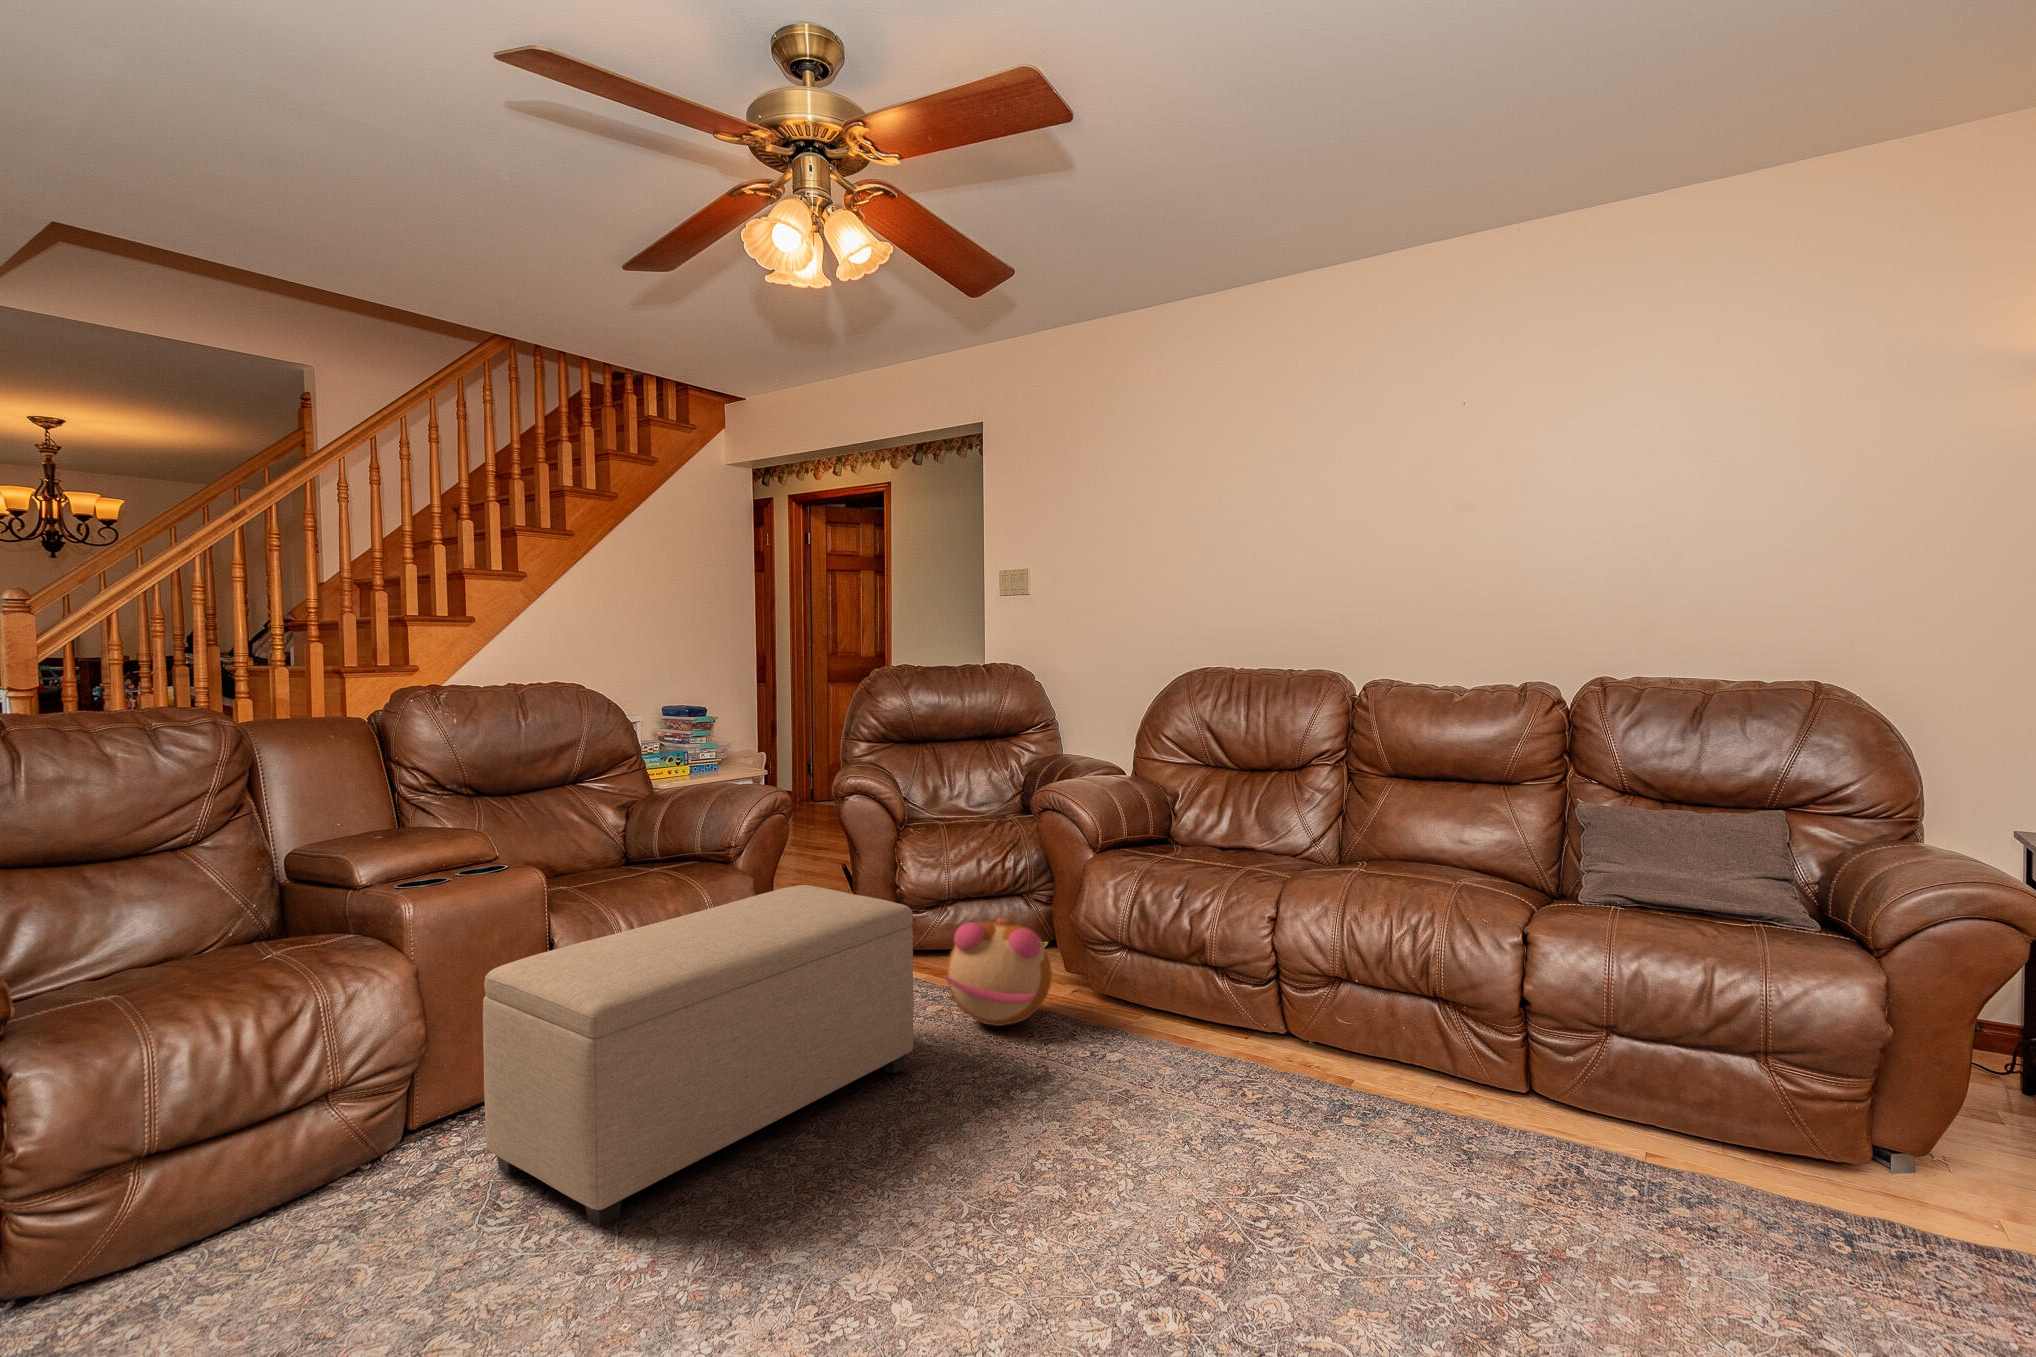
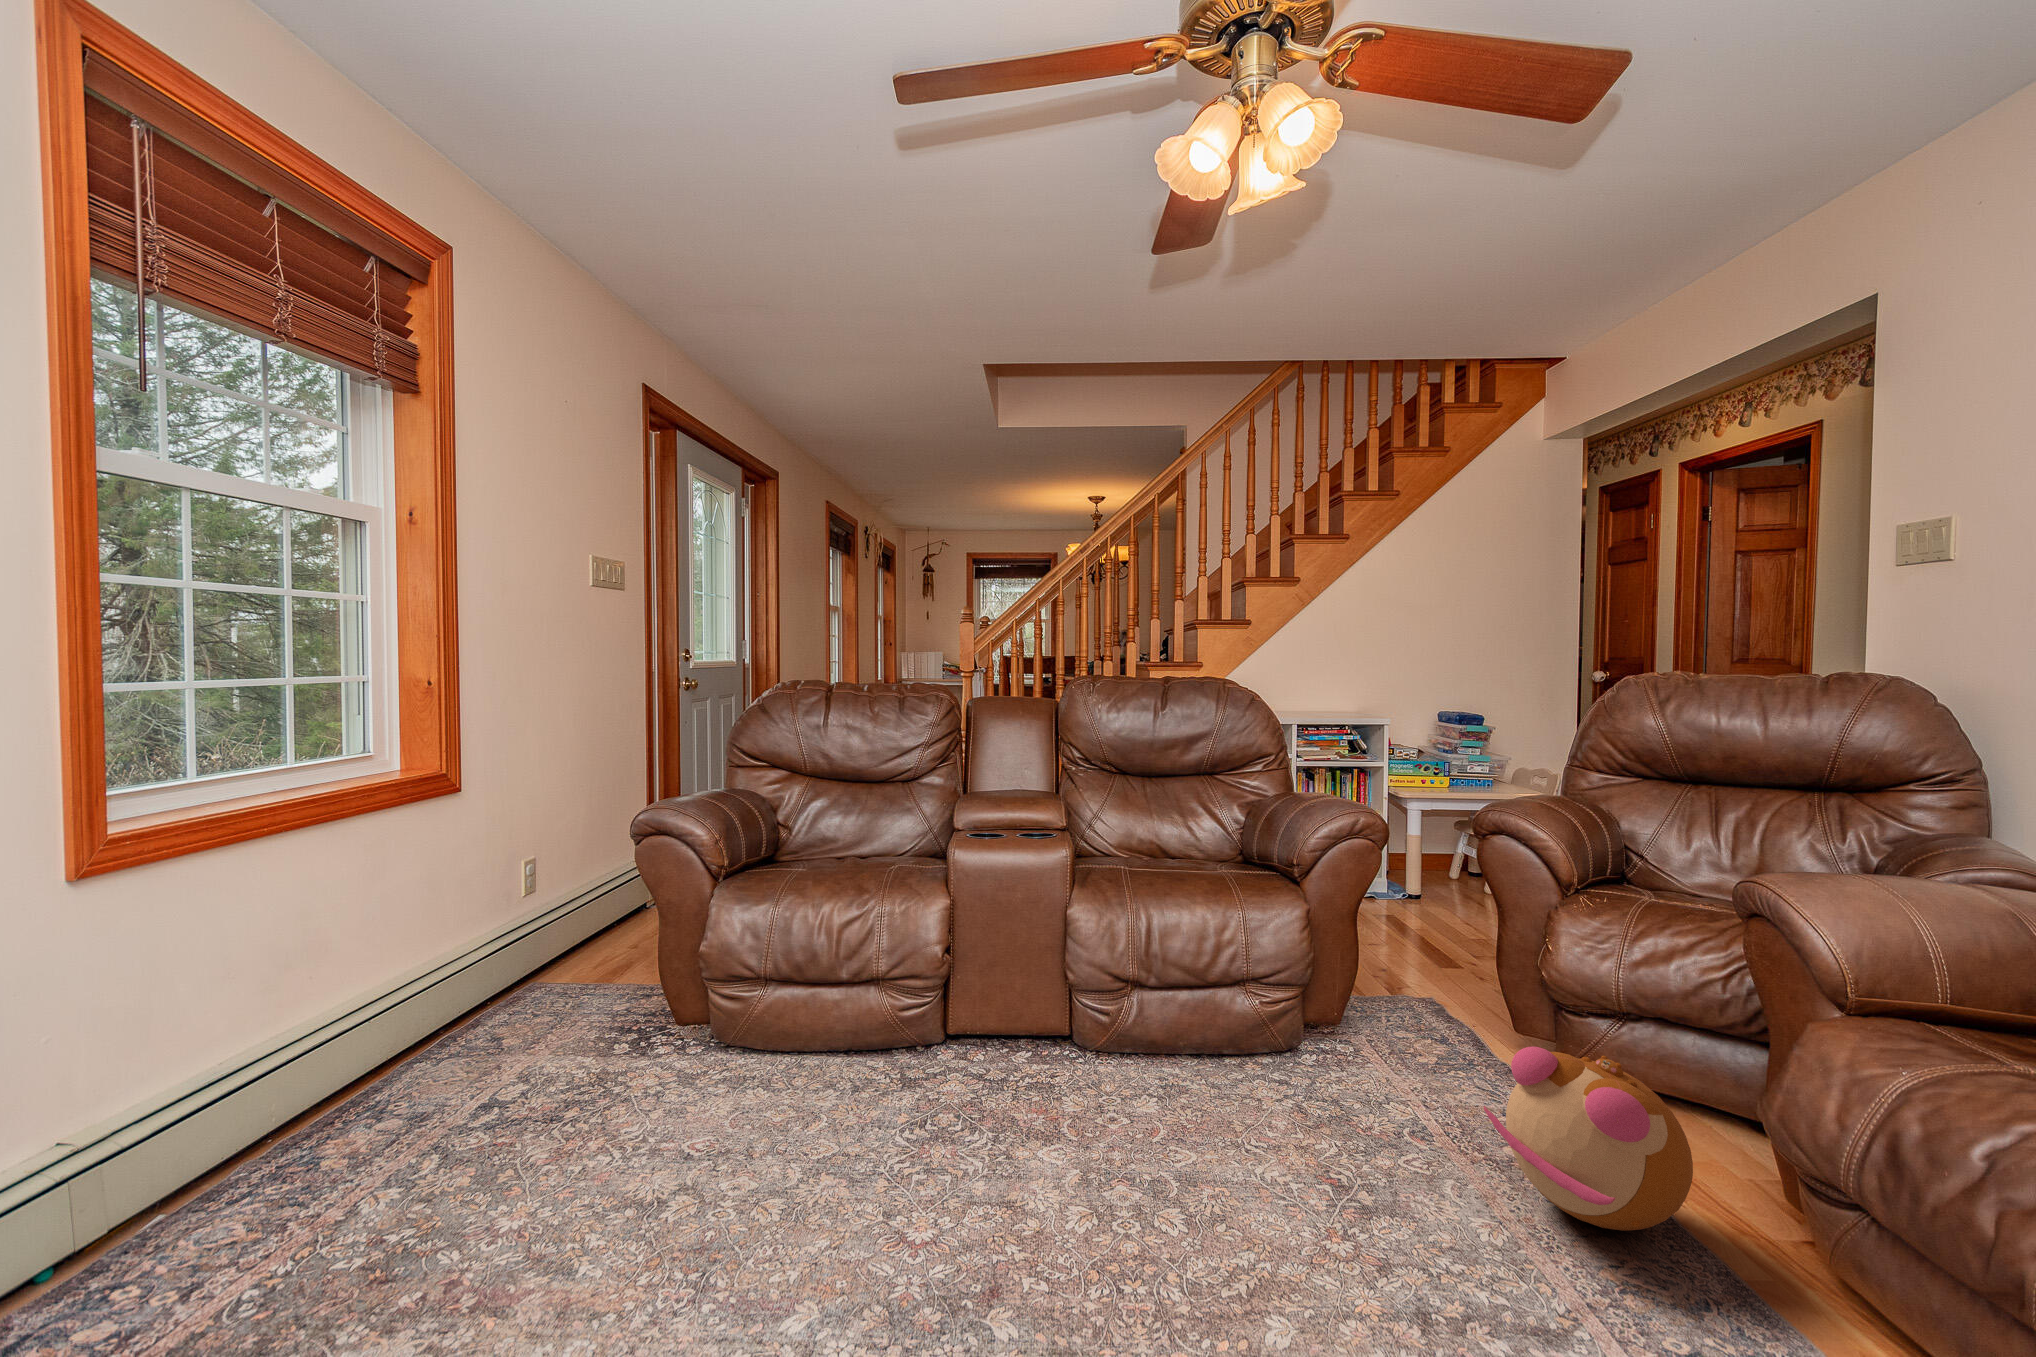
ottoman: present [483,885,914,1227] -> none [928,921,1391,1201]

